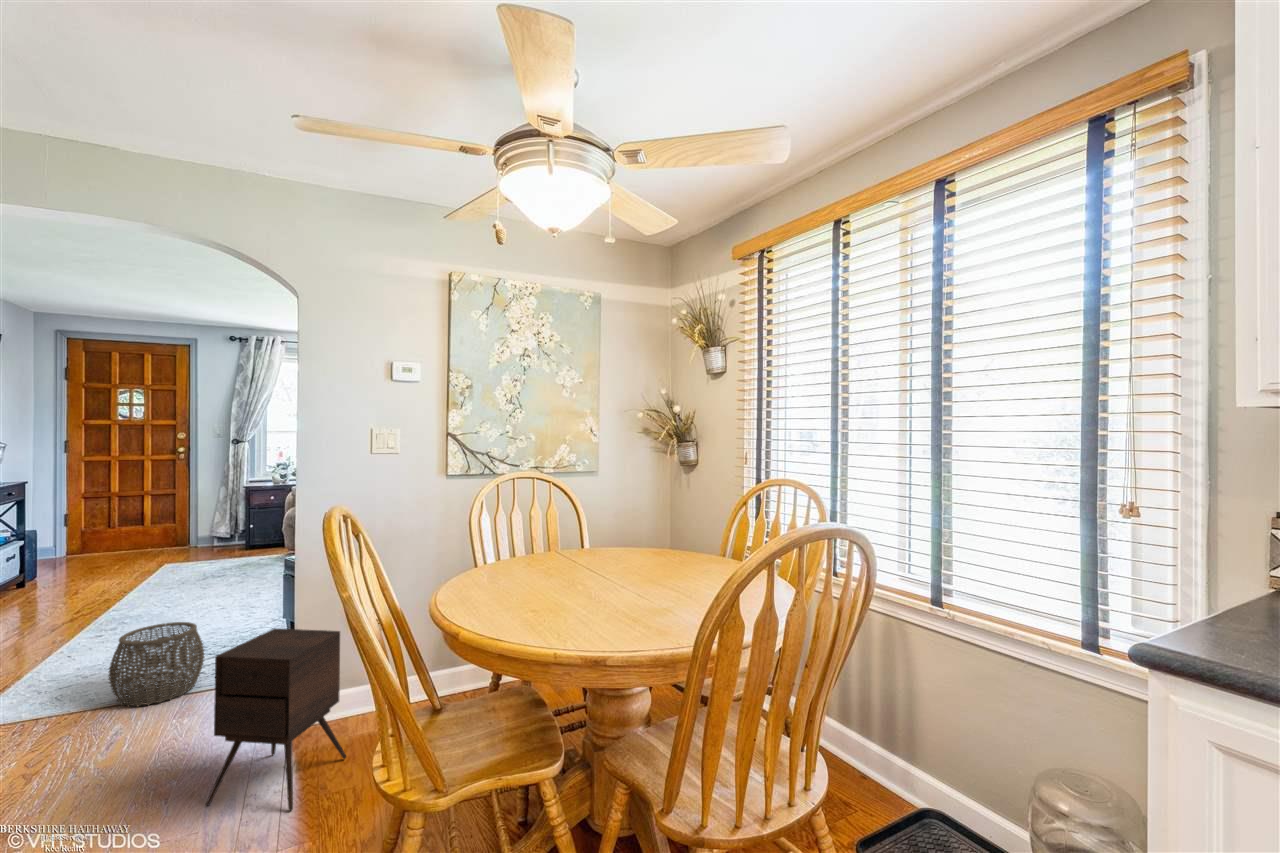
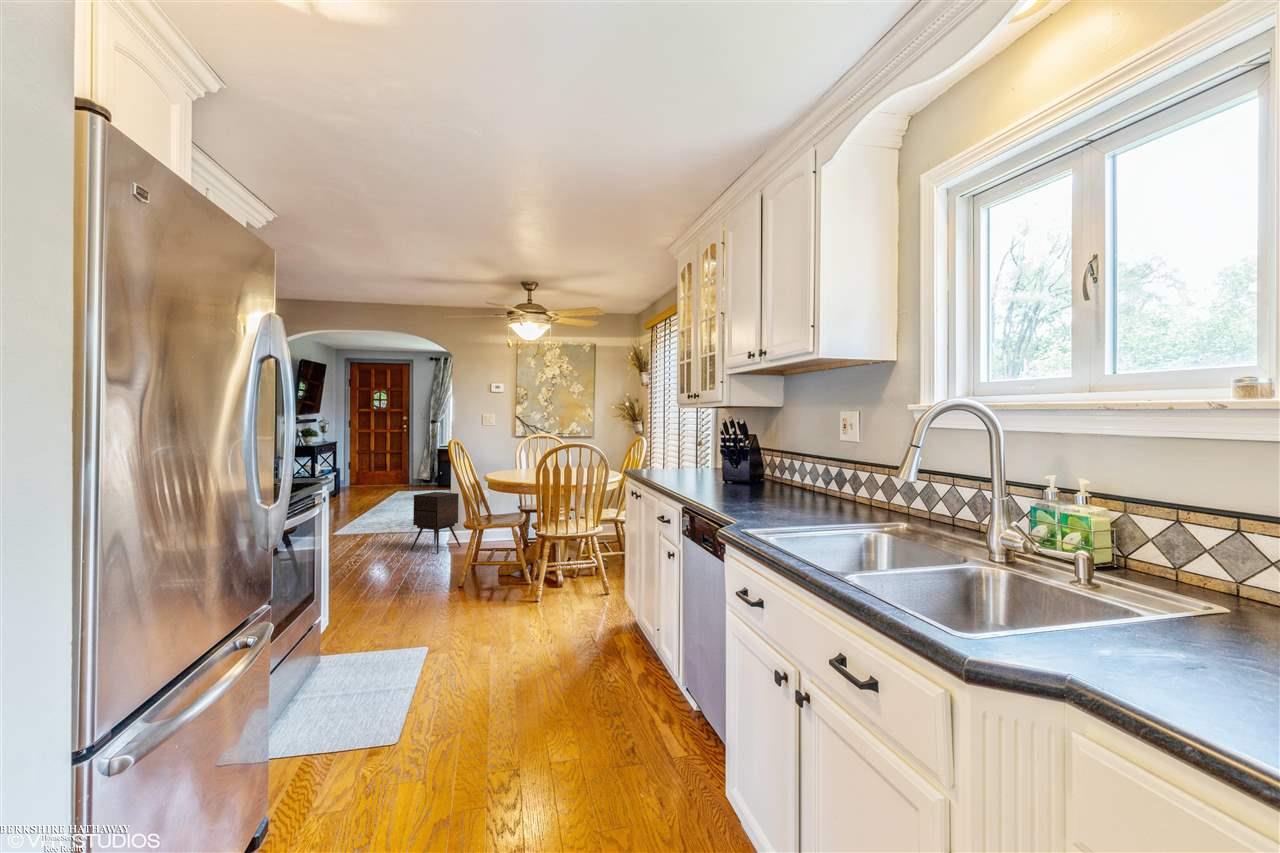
woven basket: present [108,622,205,707] -> none [377,499,413,530]

